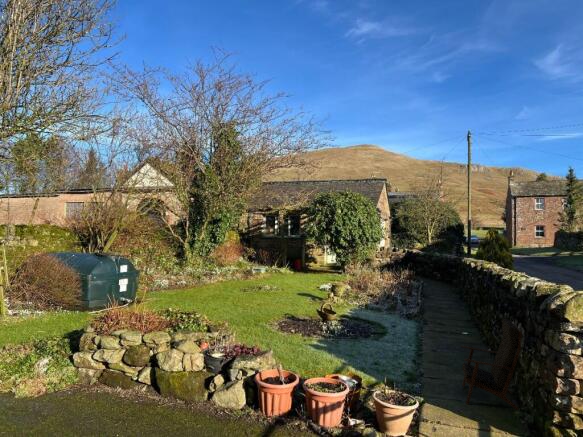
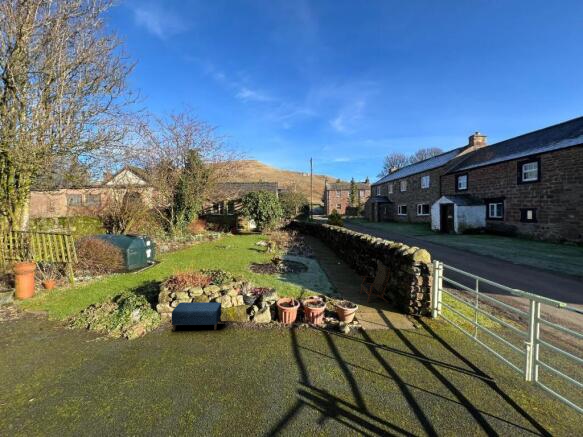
bench: none [79,353,166,408] -> present [172,302,221,331]

